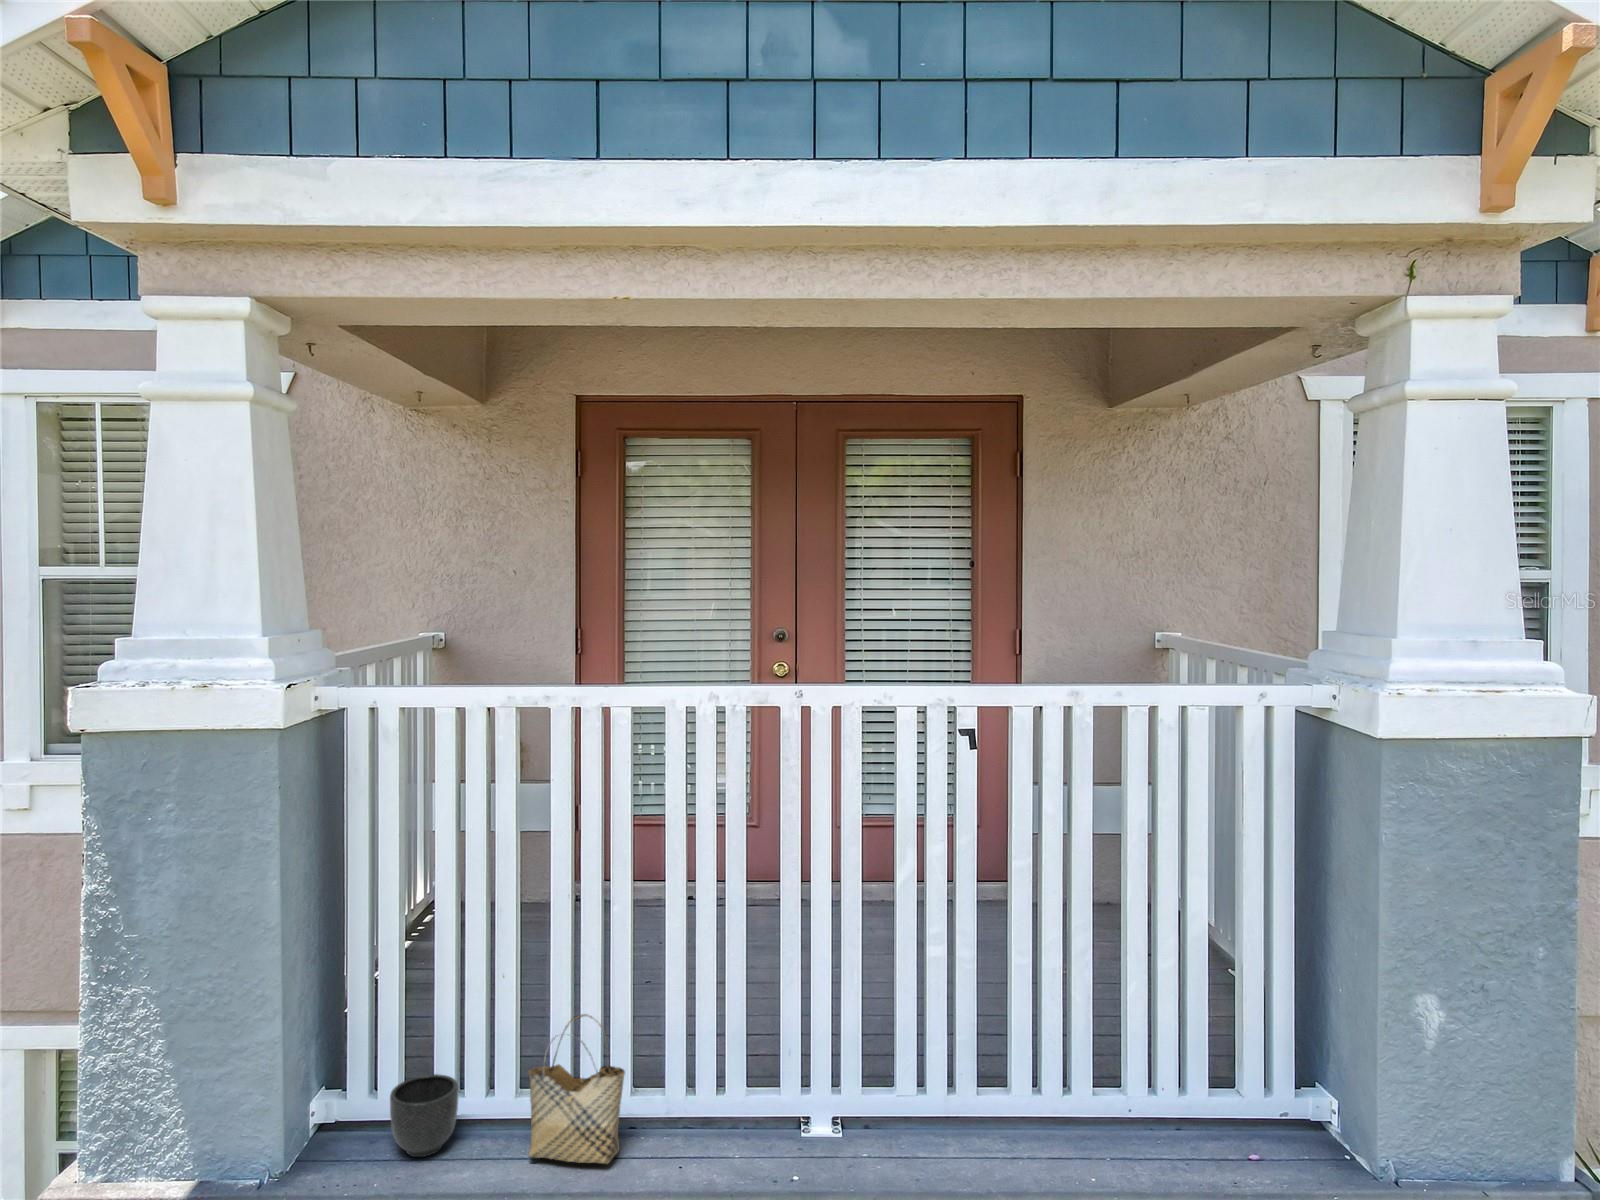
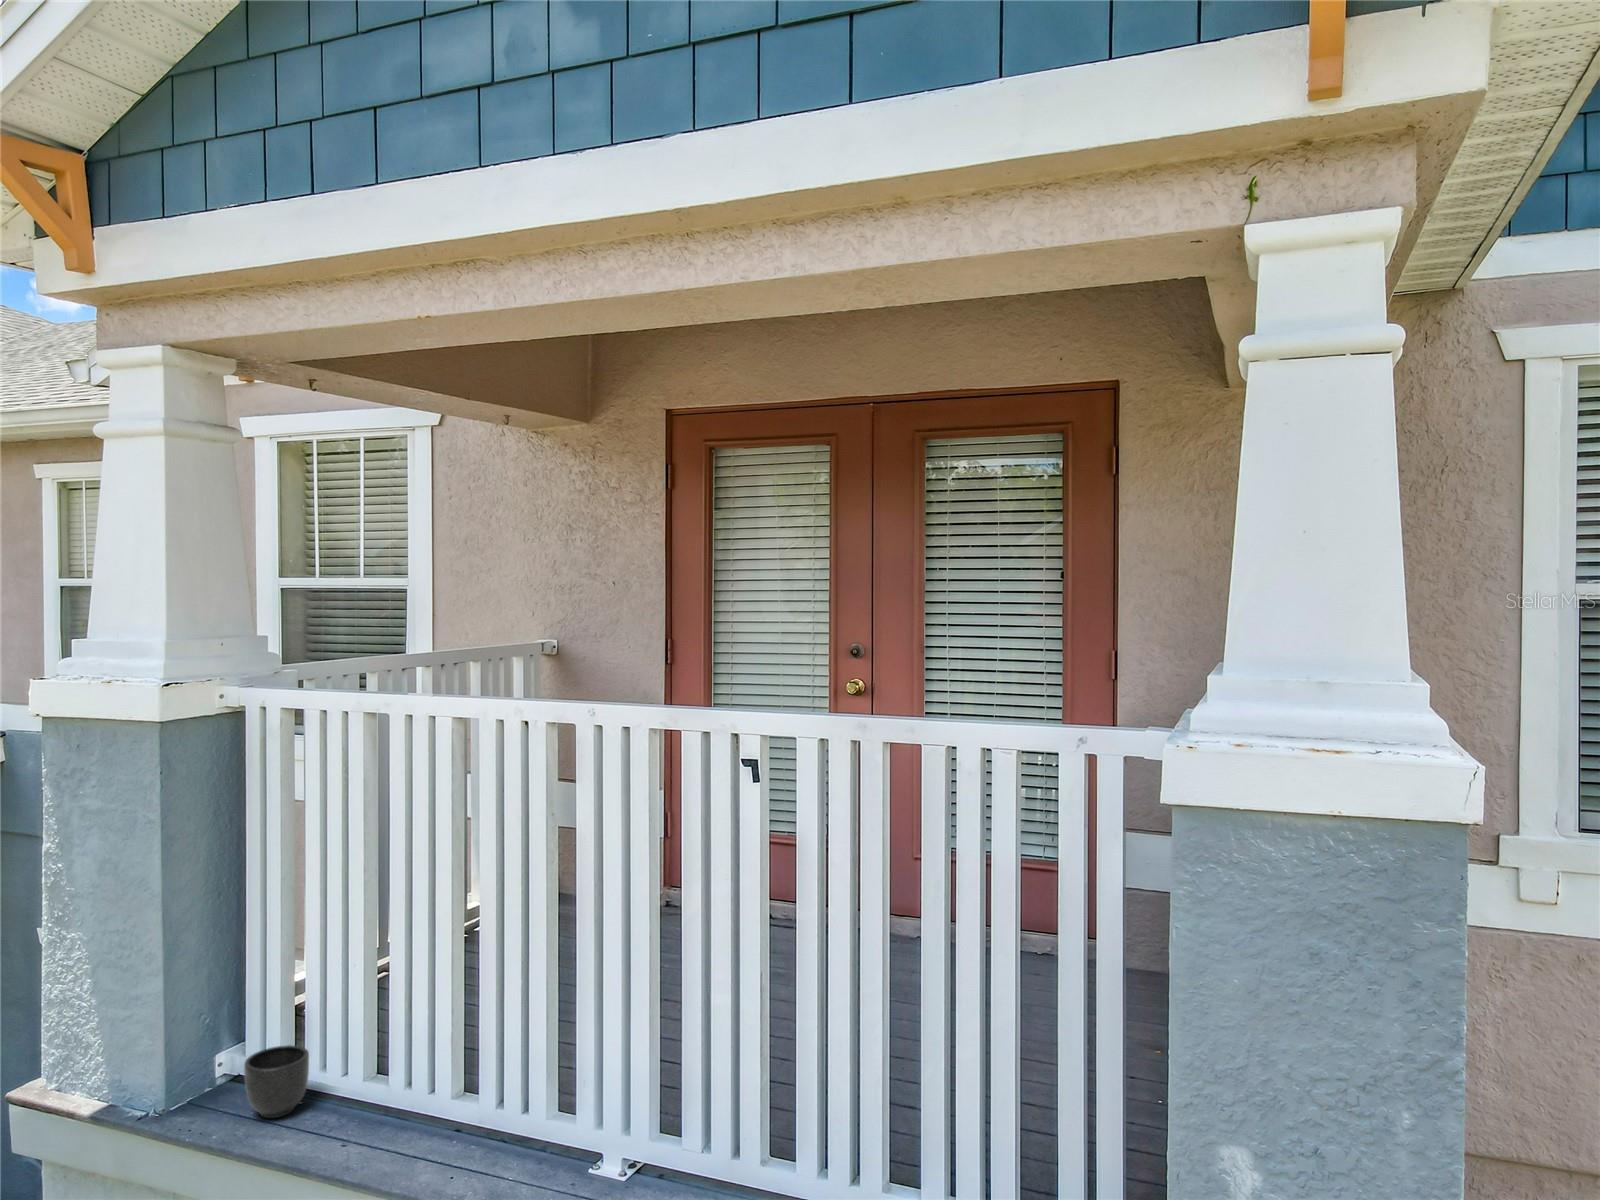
woven basket: present [528,1014,625,1164] -> none [338,1011,421,1156]

